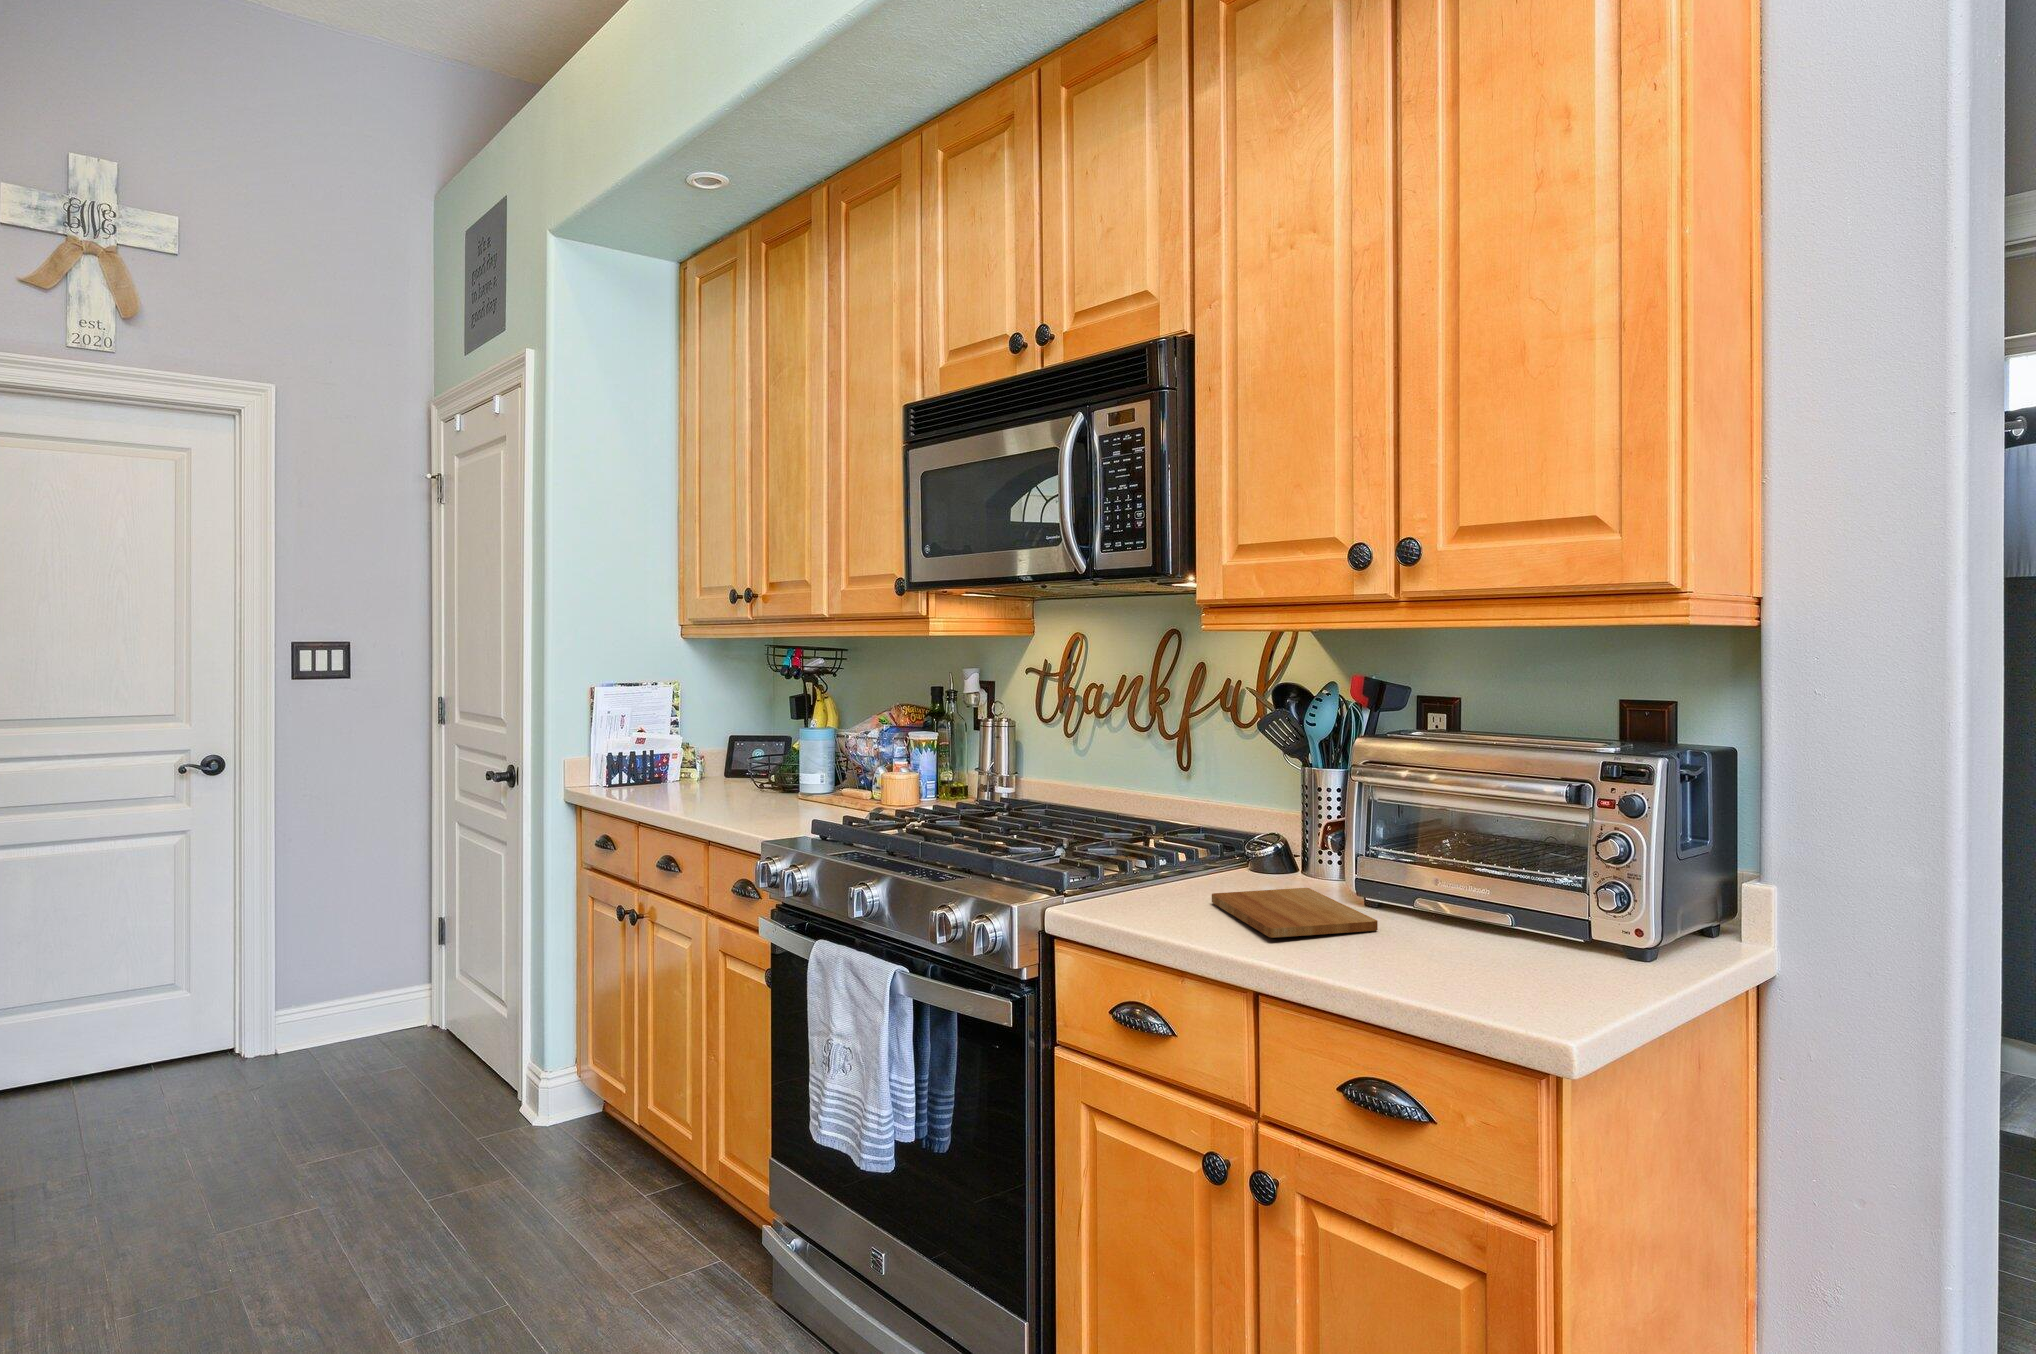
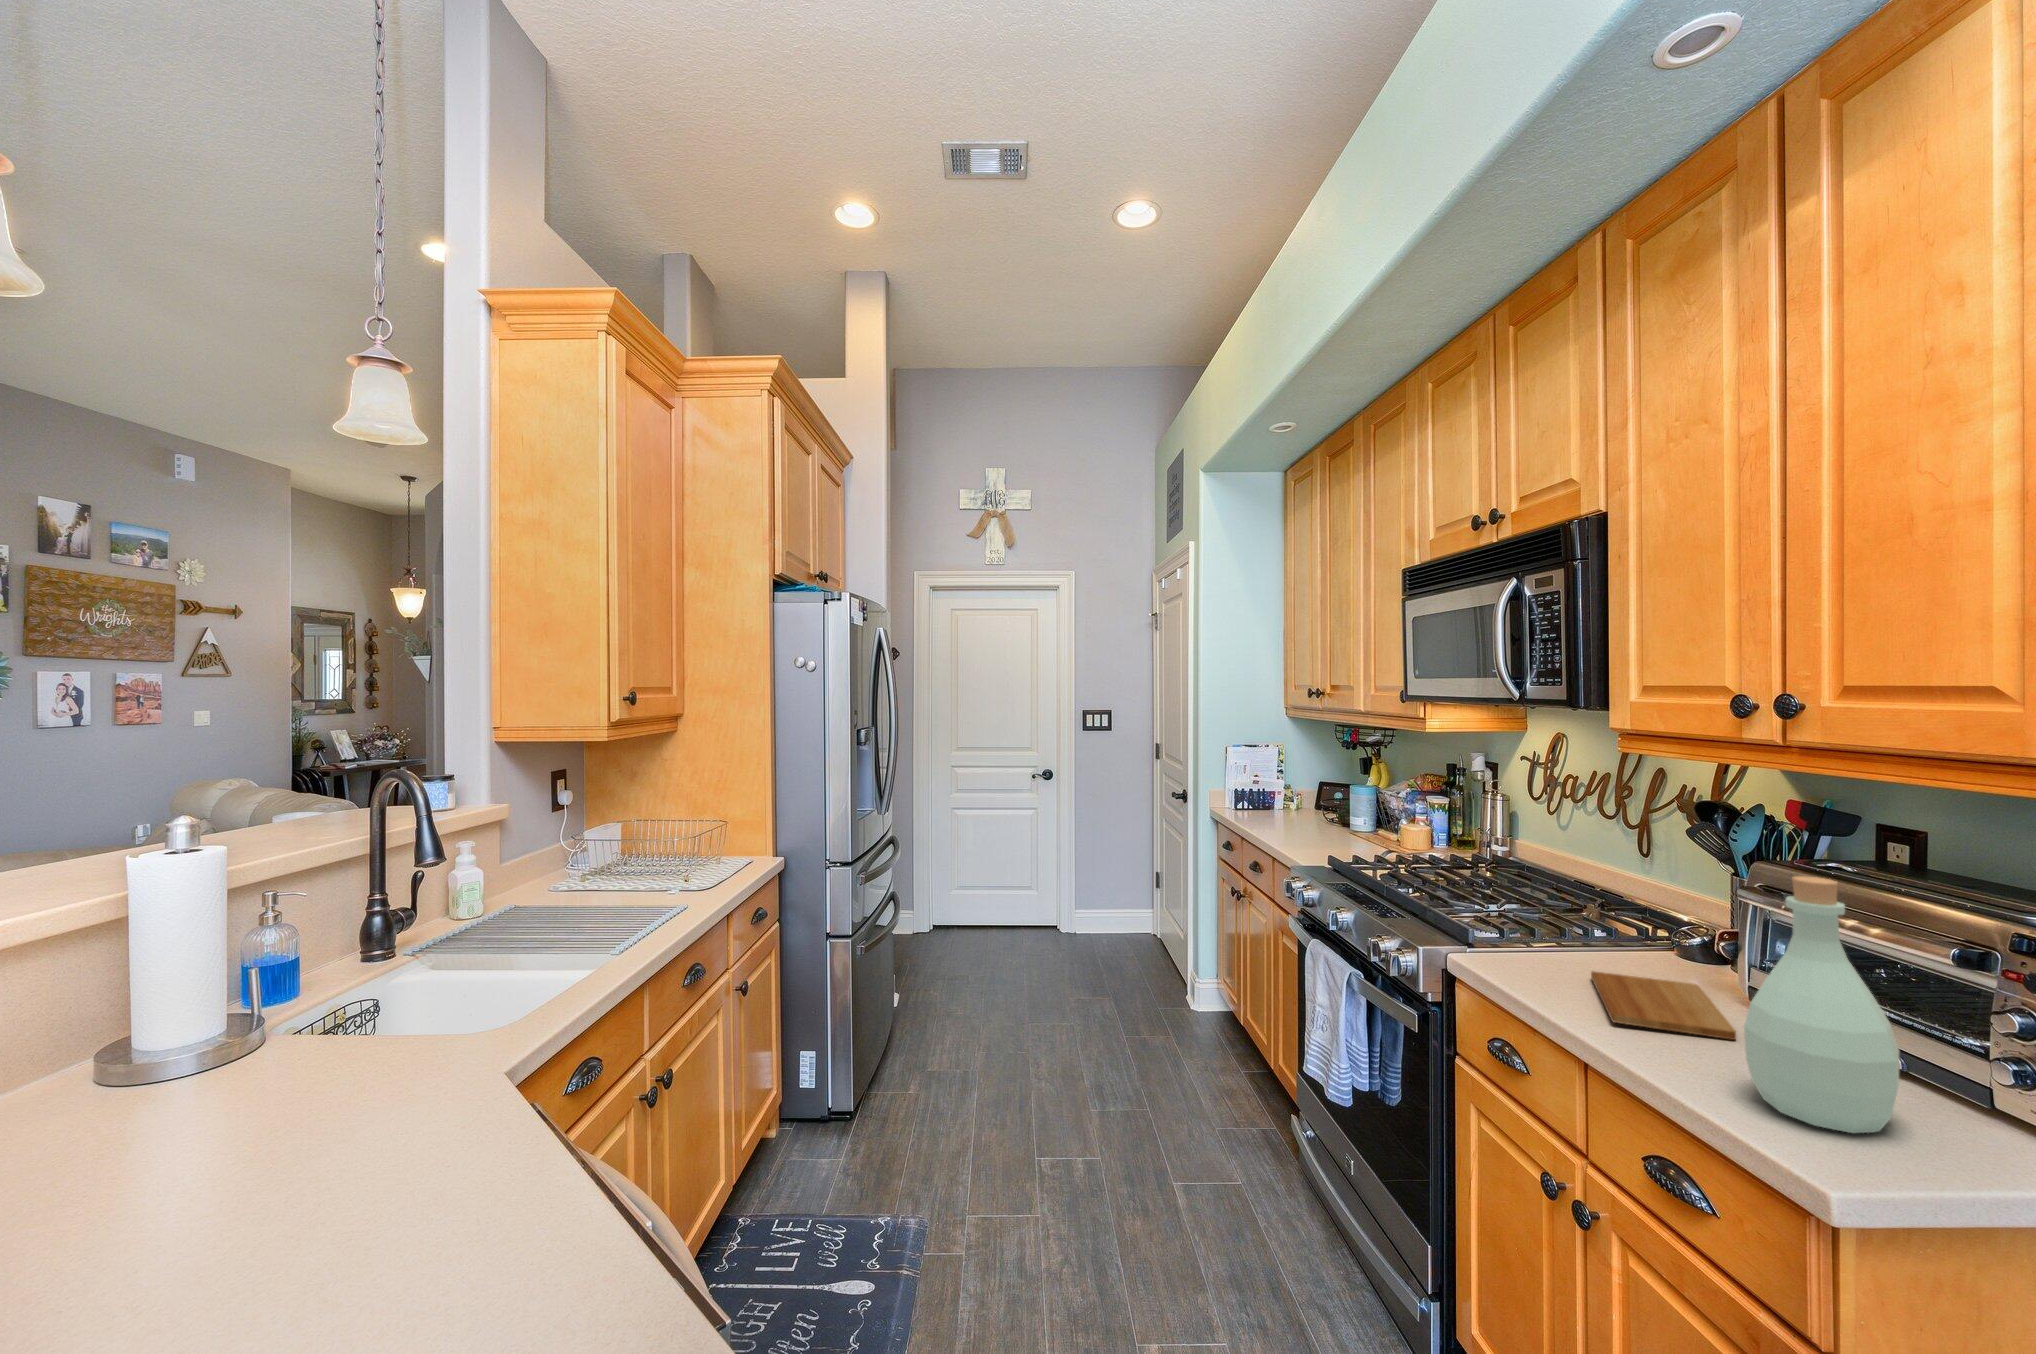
bottle: none [1425,723,1555,985] -> present [1744,876,1899,1133]

